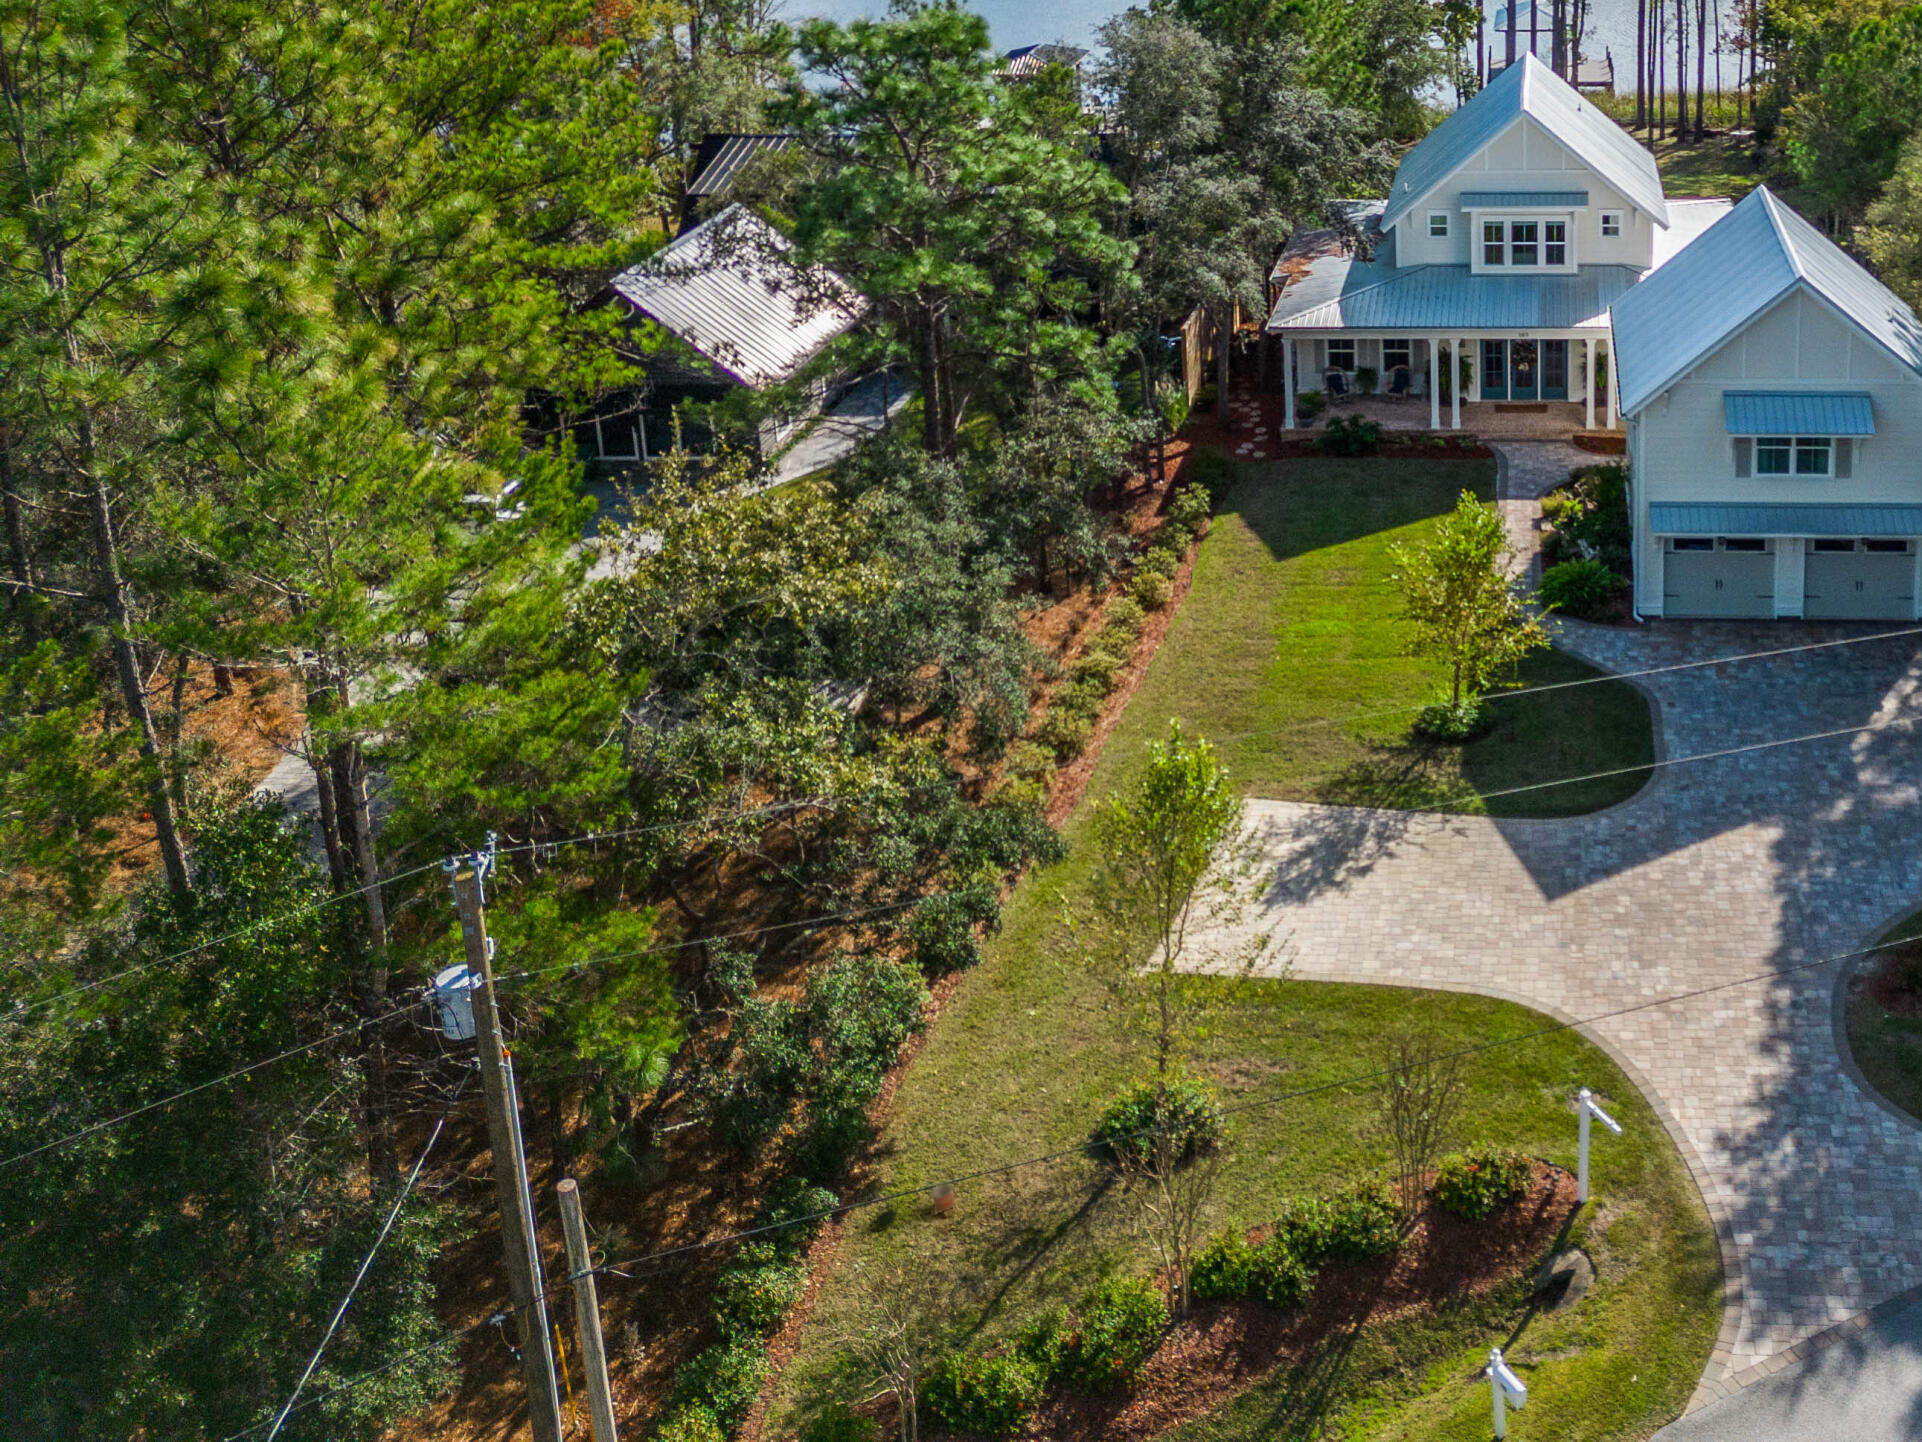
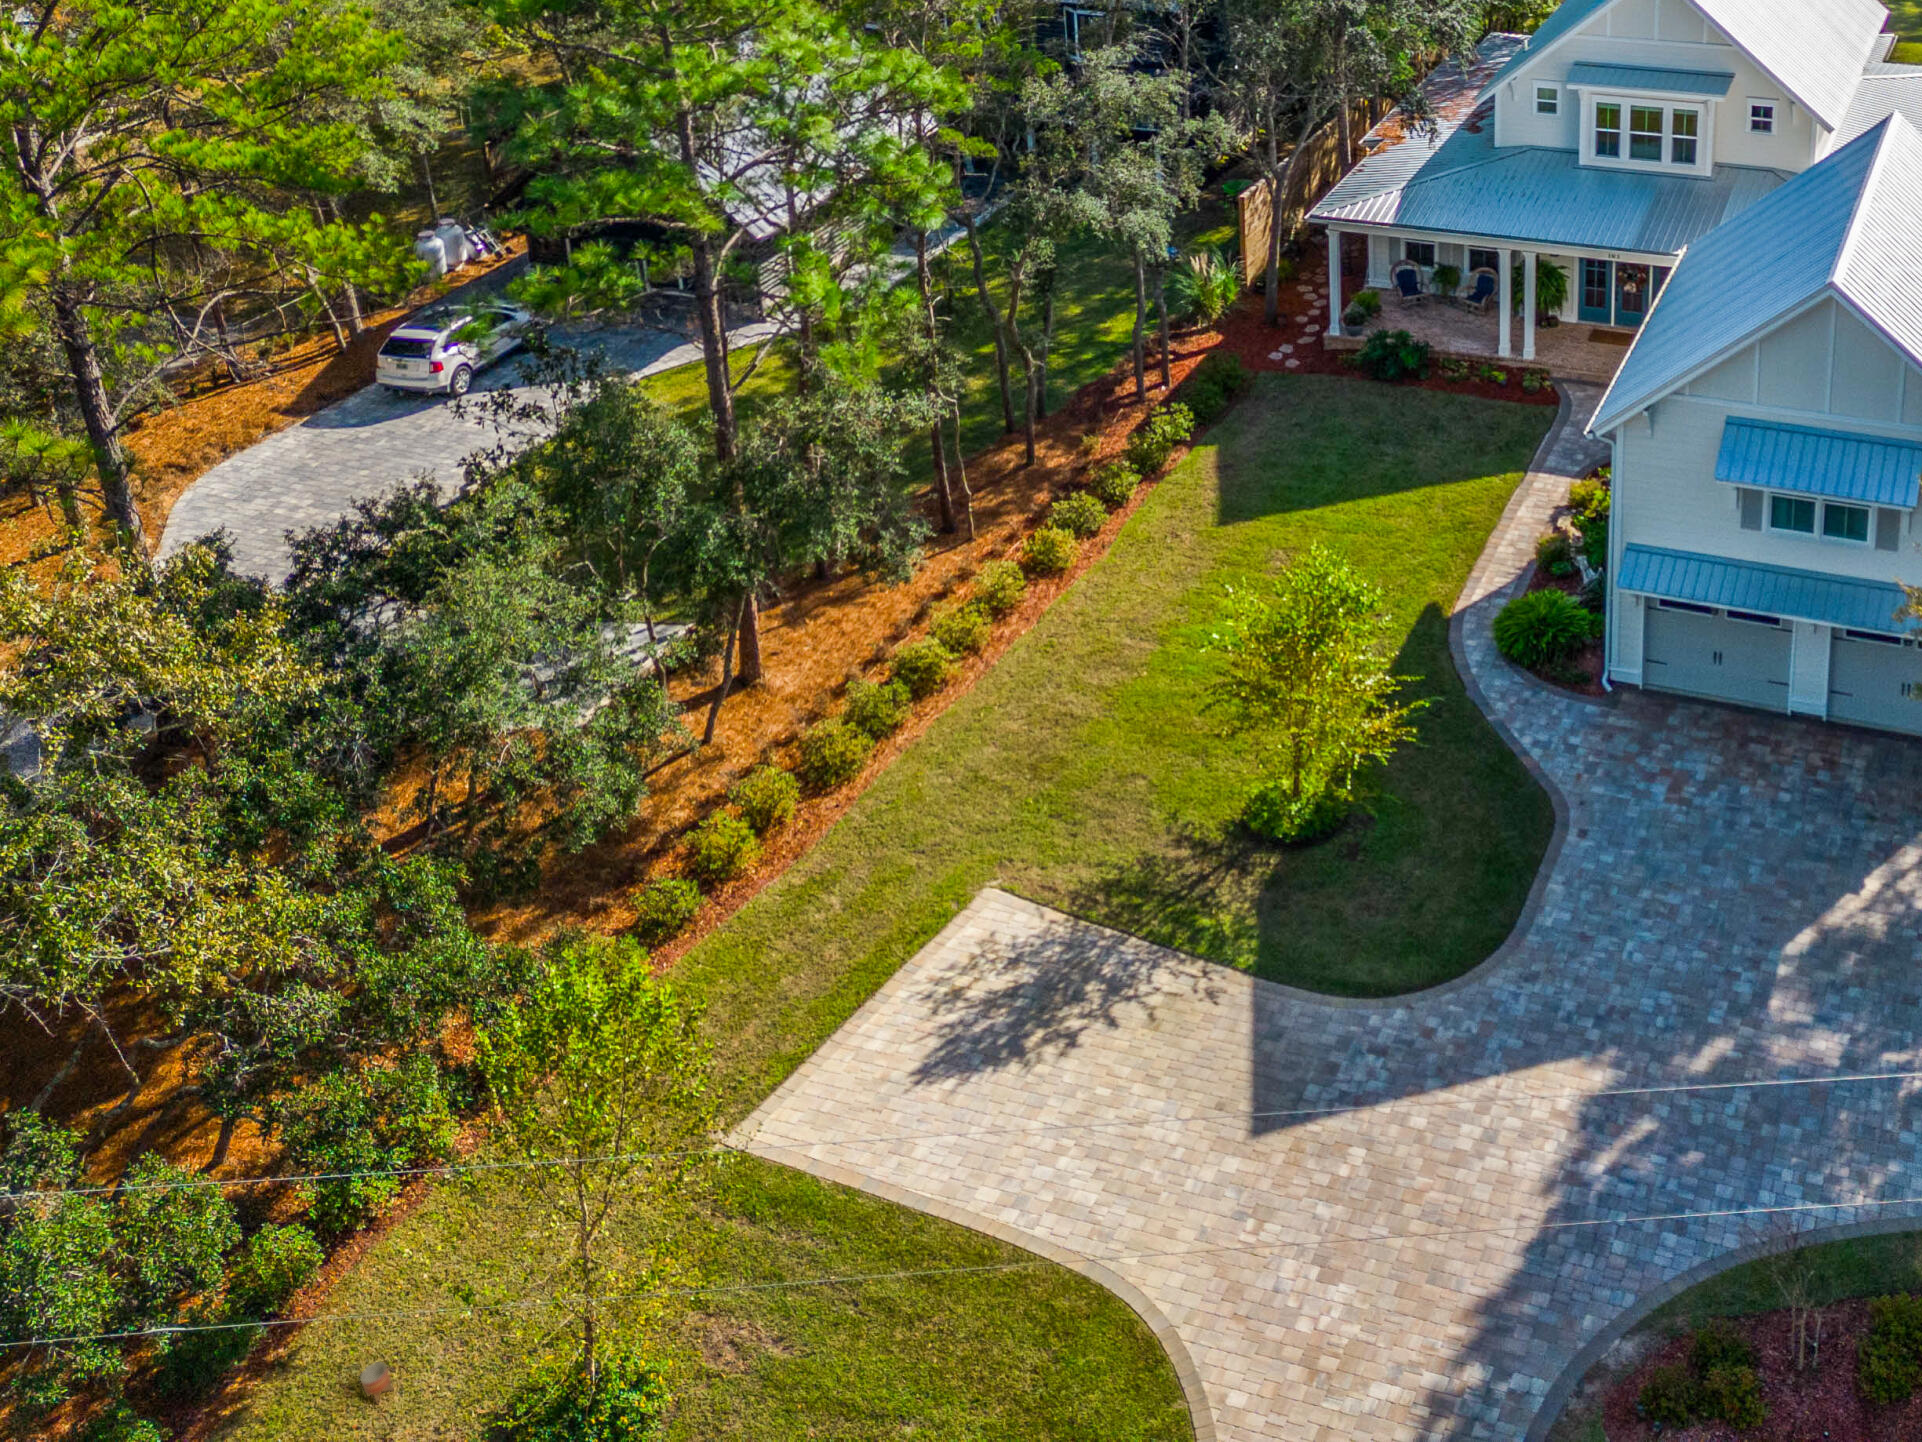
watering can: present [873,1202,902,1230] -> none [291,1366,339,1400]

